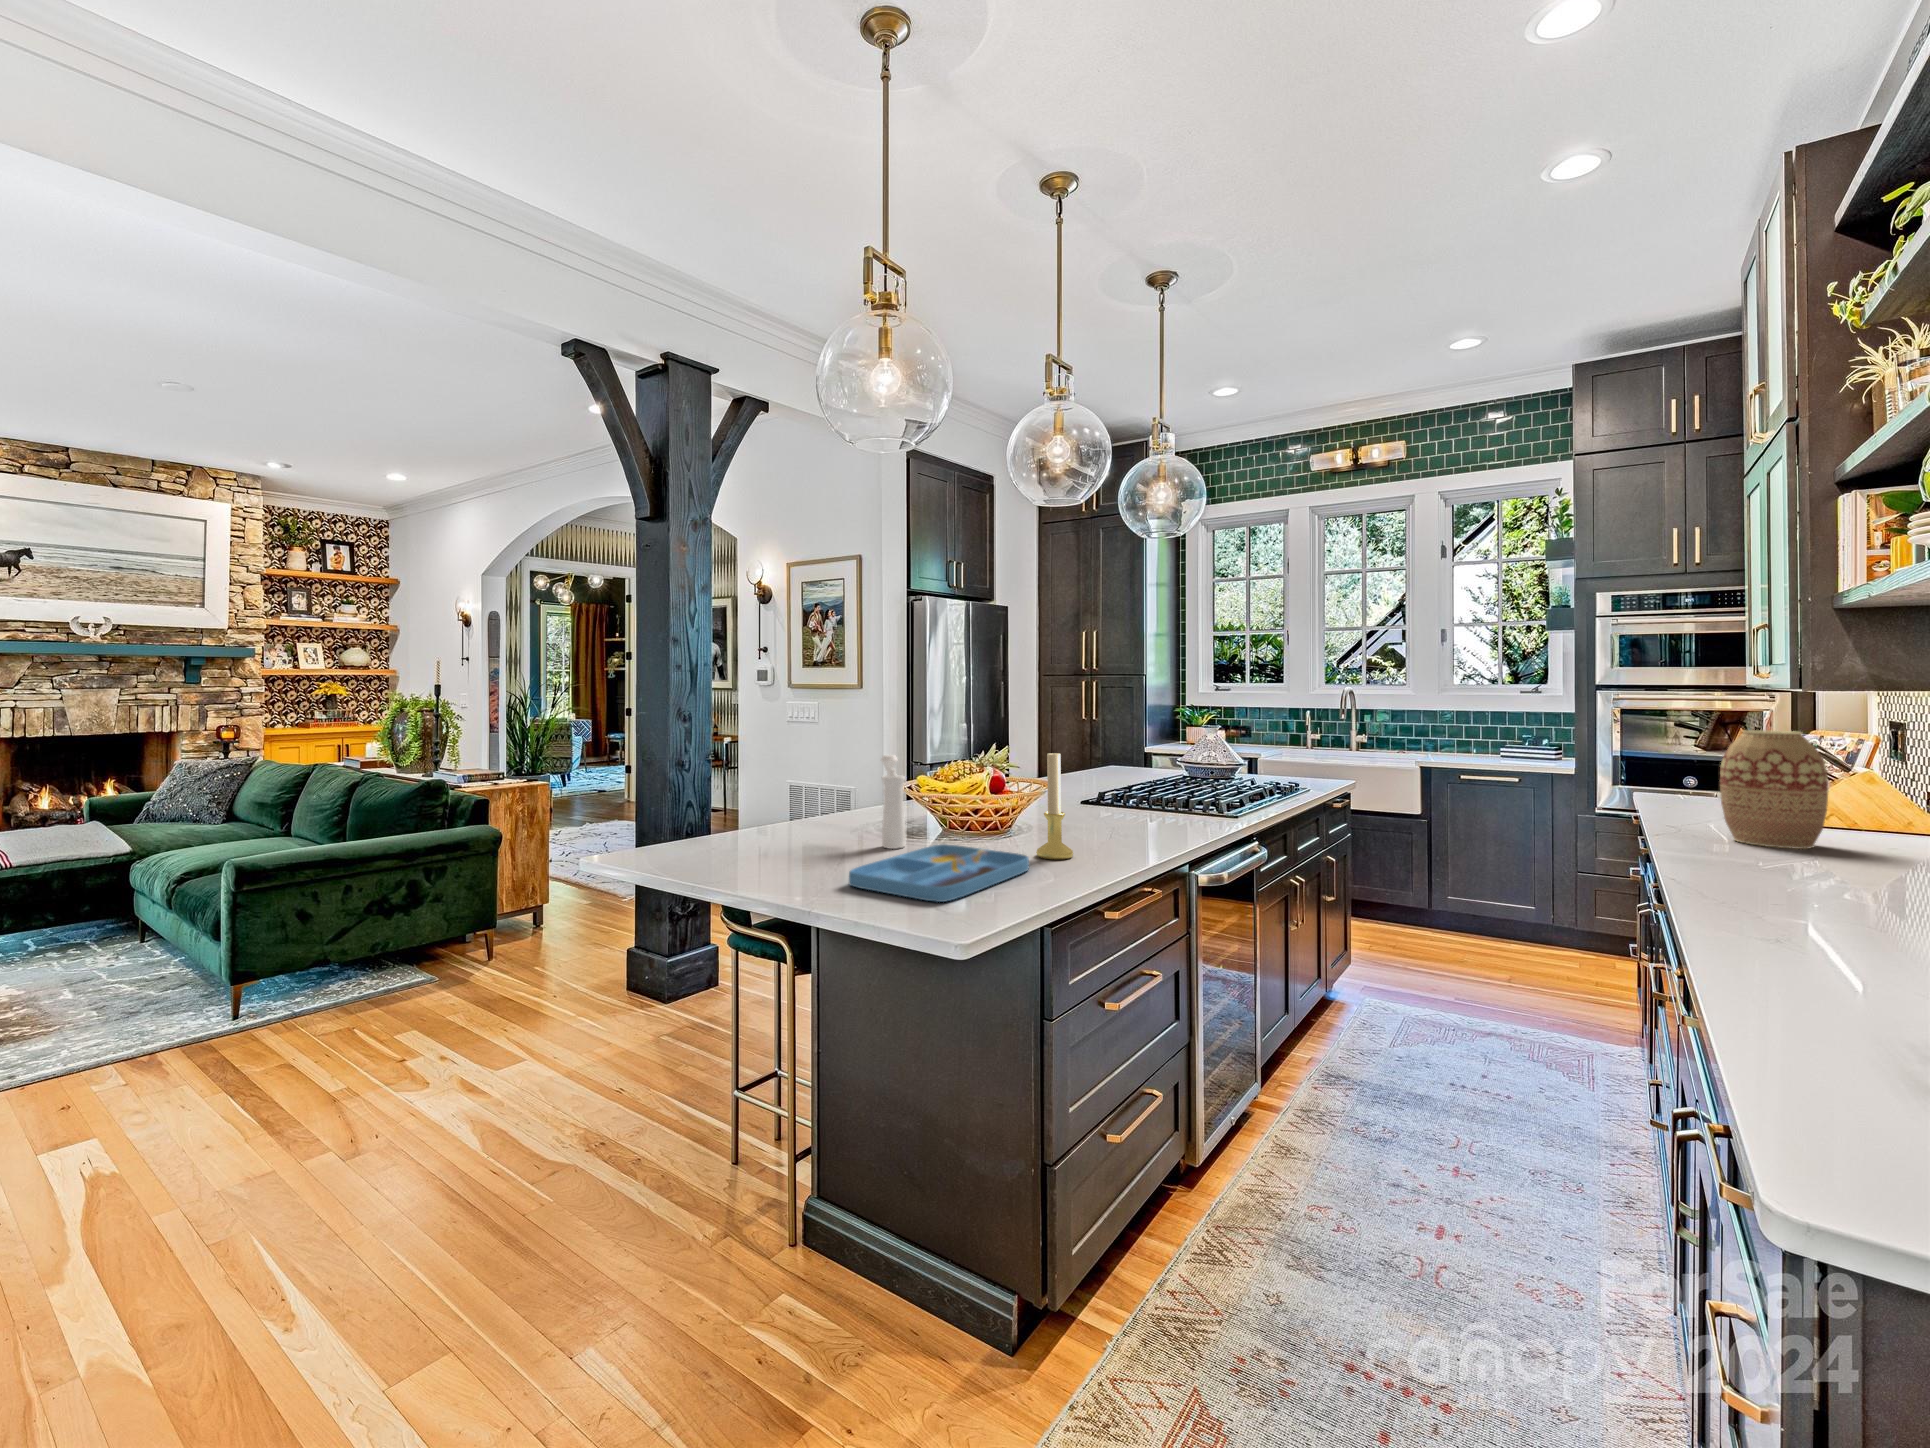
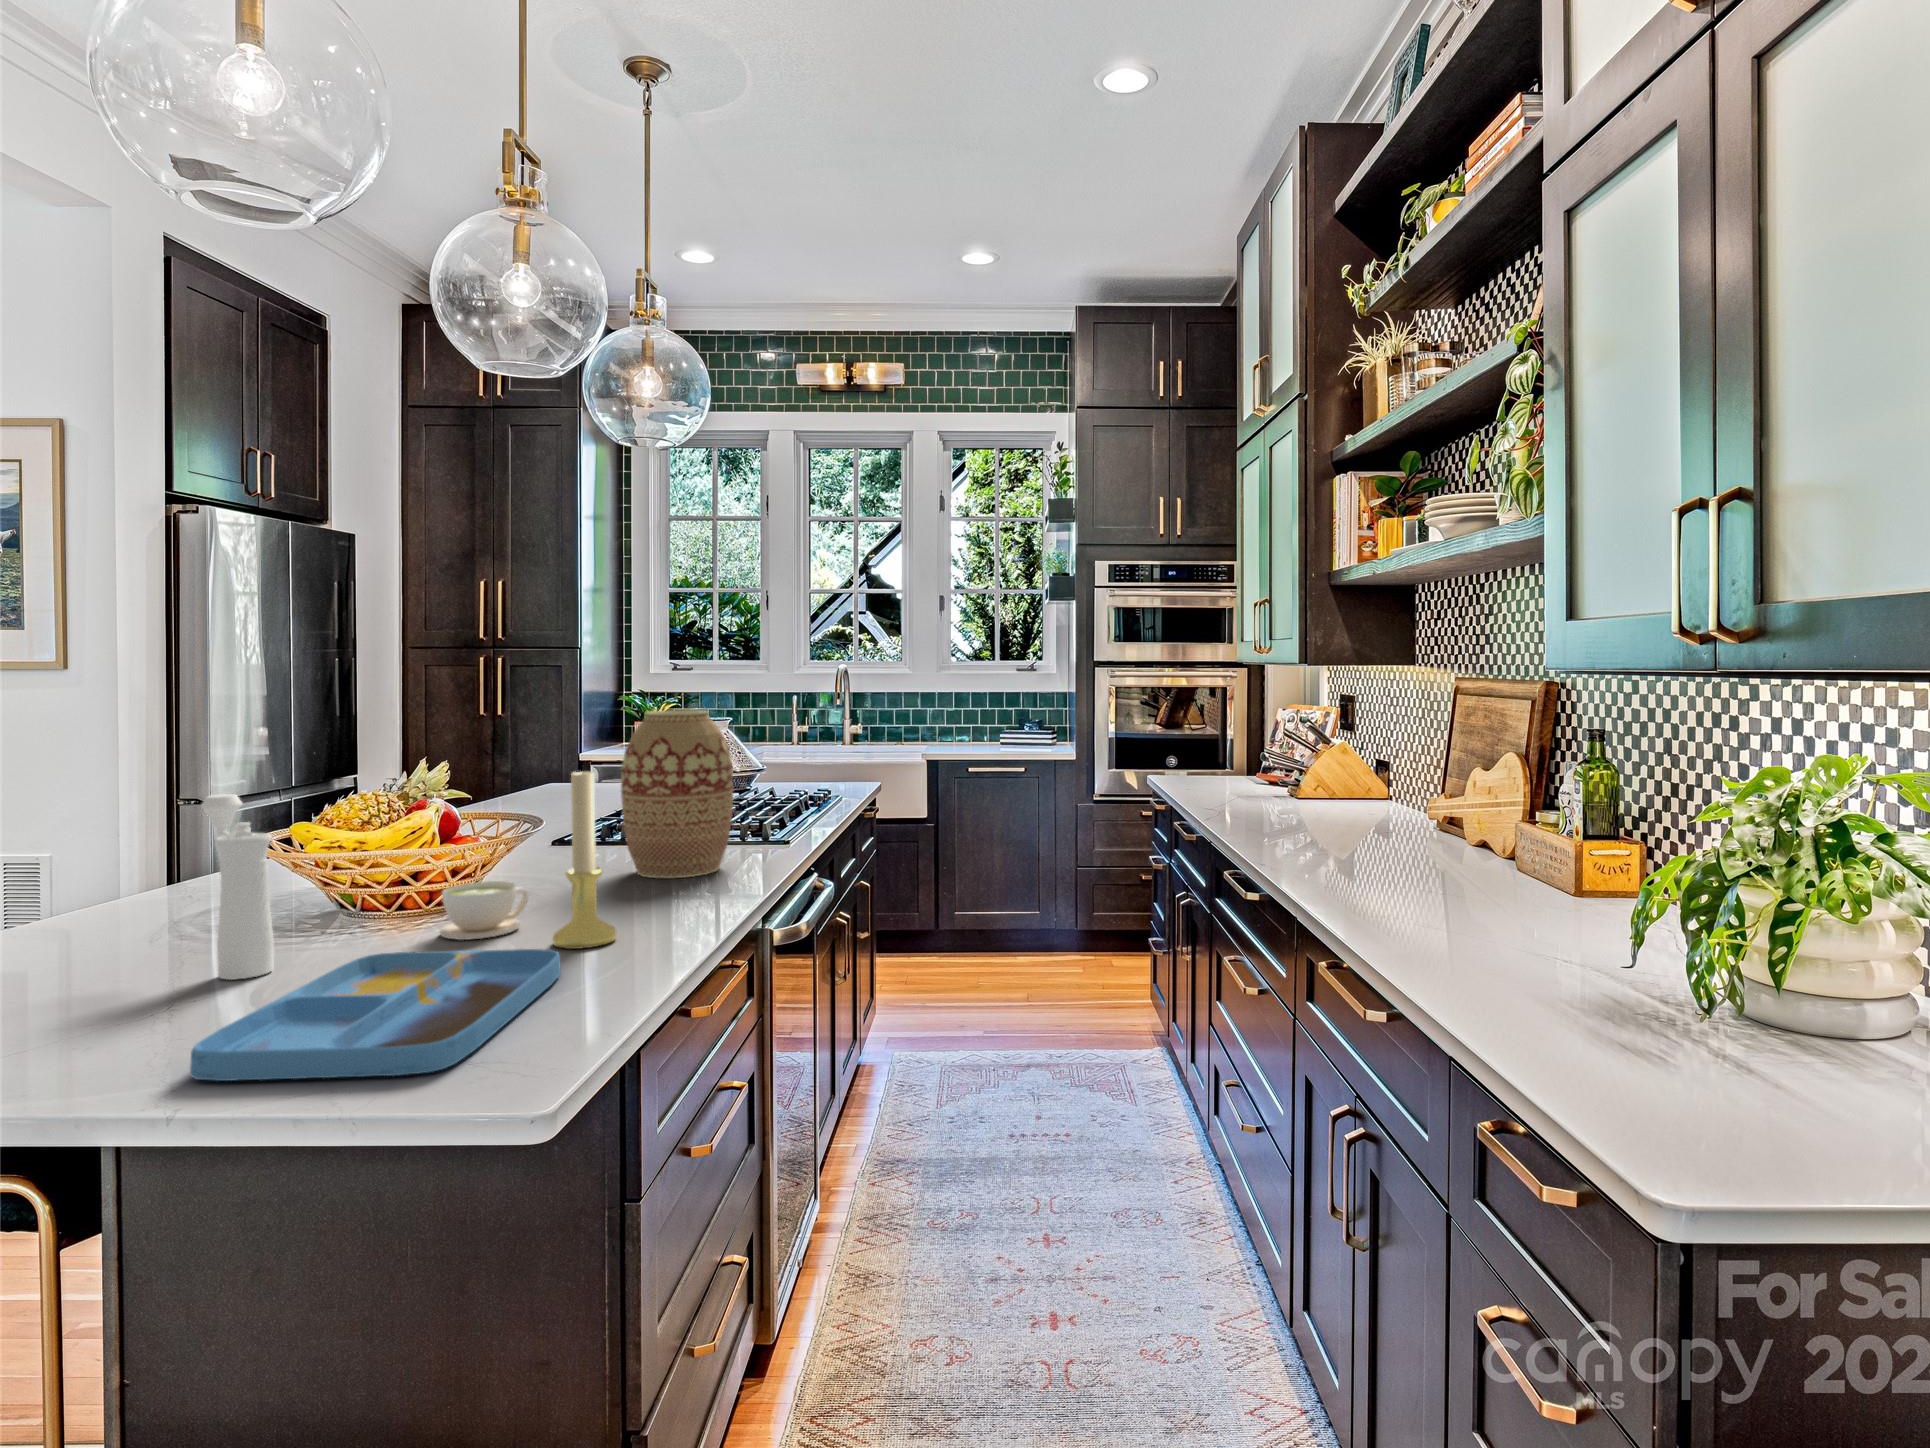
vase: present [1720,730,1828,849] -> present [621,710,733,878]
coffee cup: none [985,815,1033,847] -> present [440,881,529,940]

